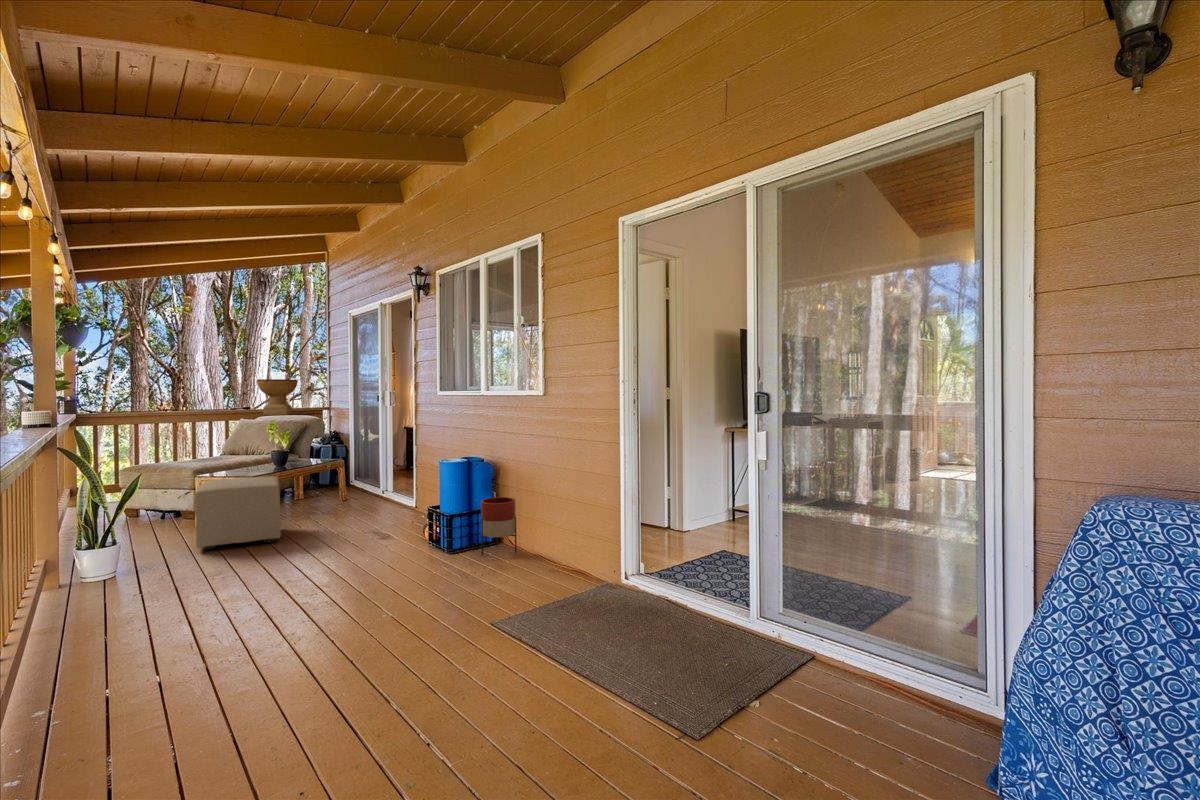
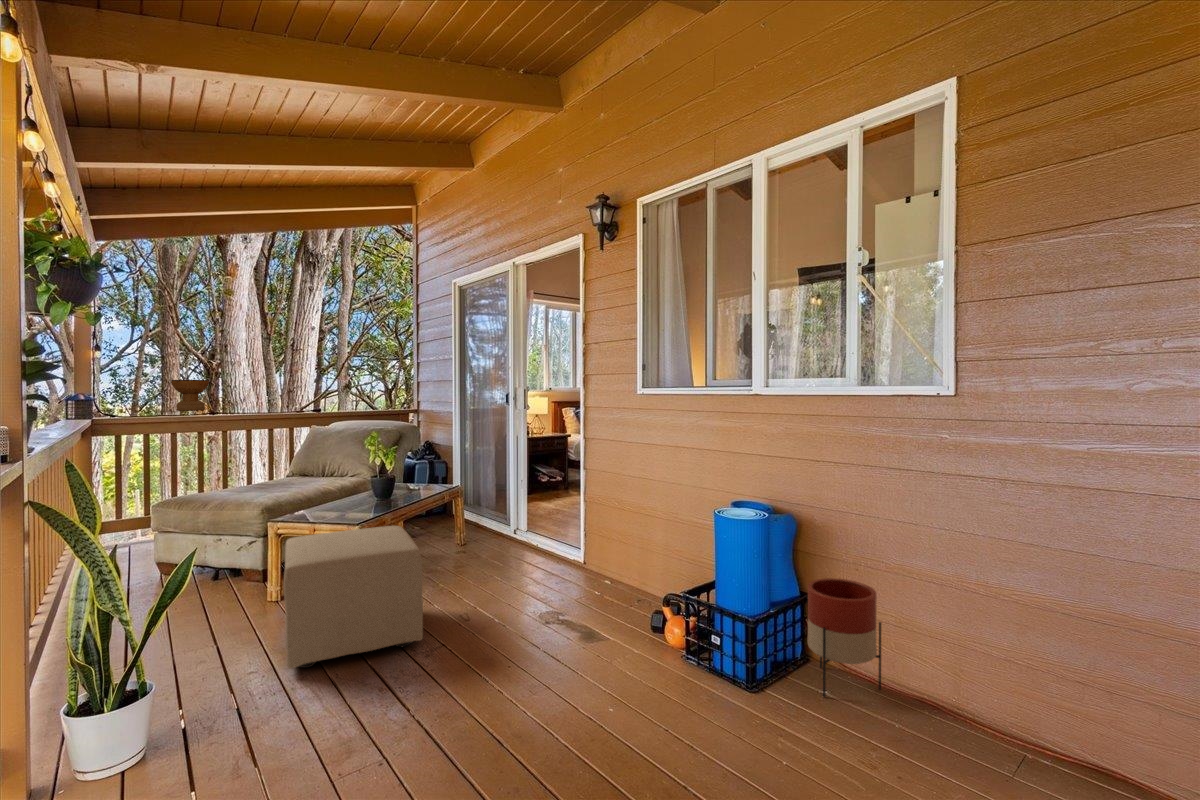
decorative bowl: present [257,379,298,415] -> present [171,380,209,411]

